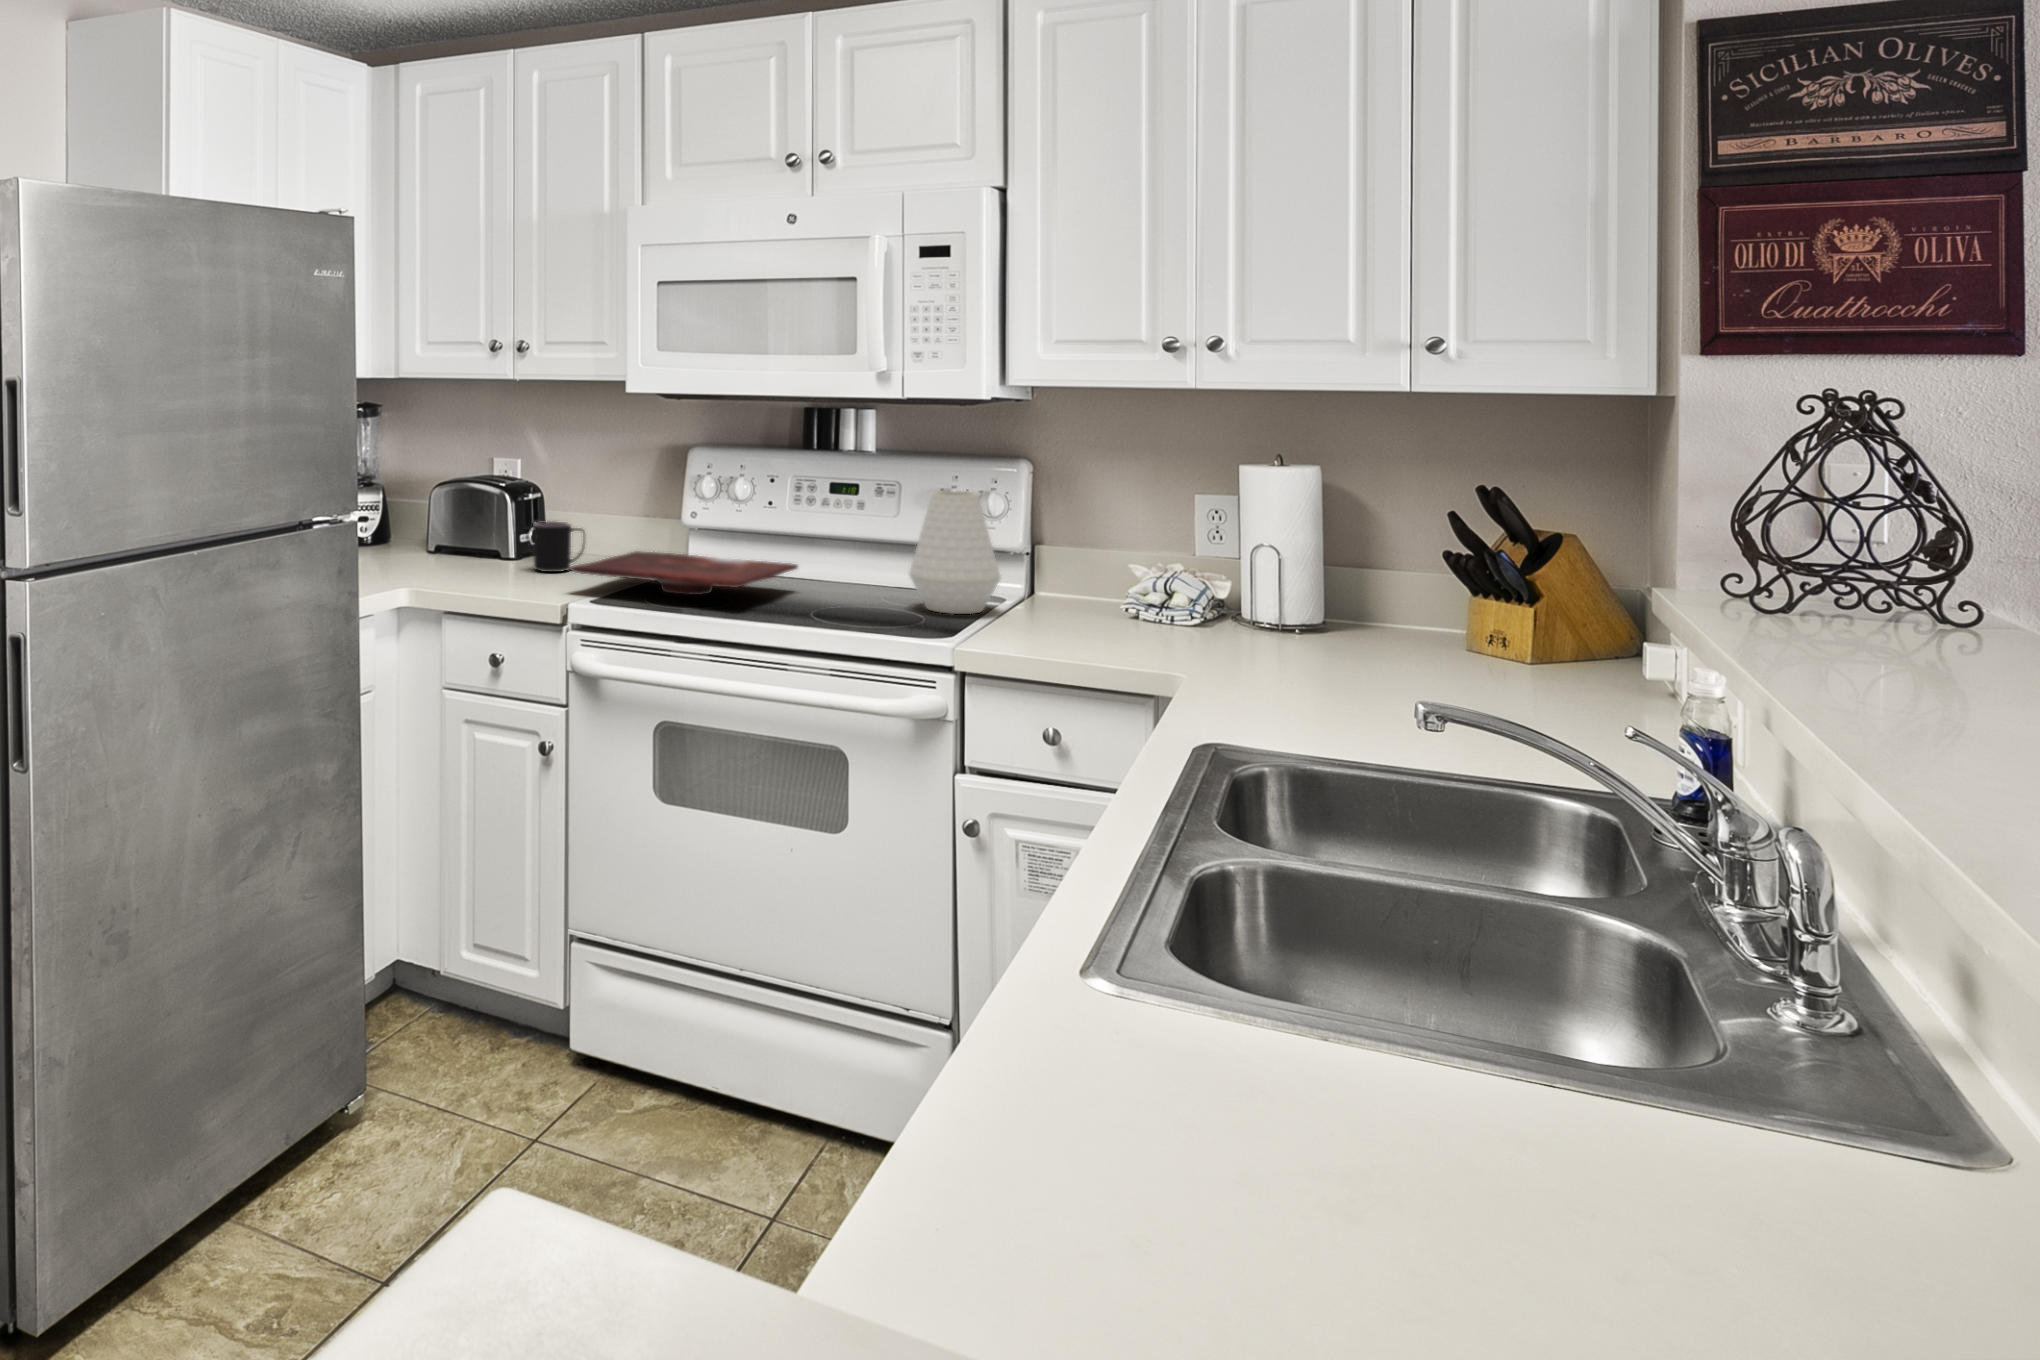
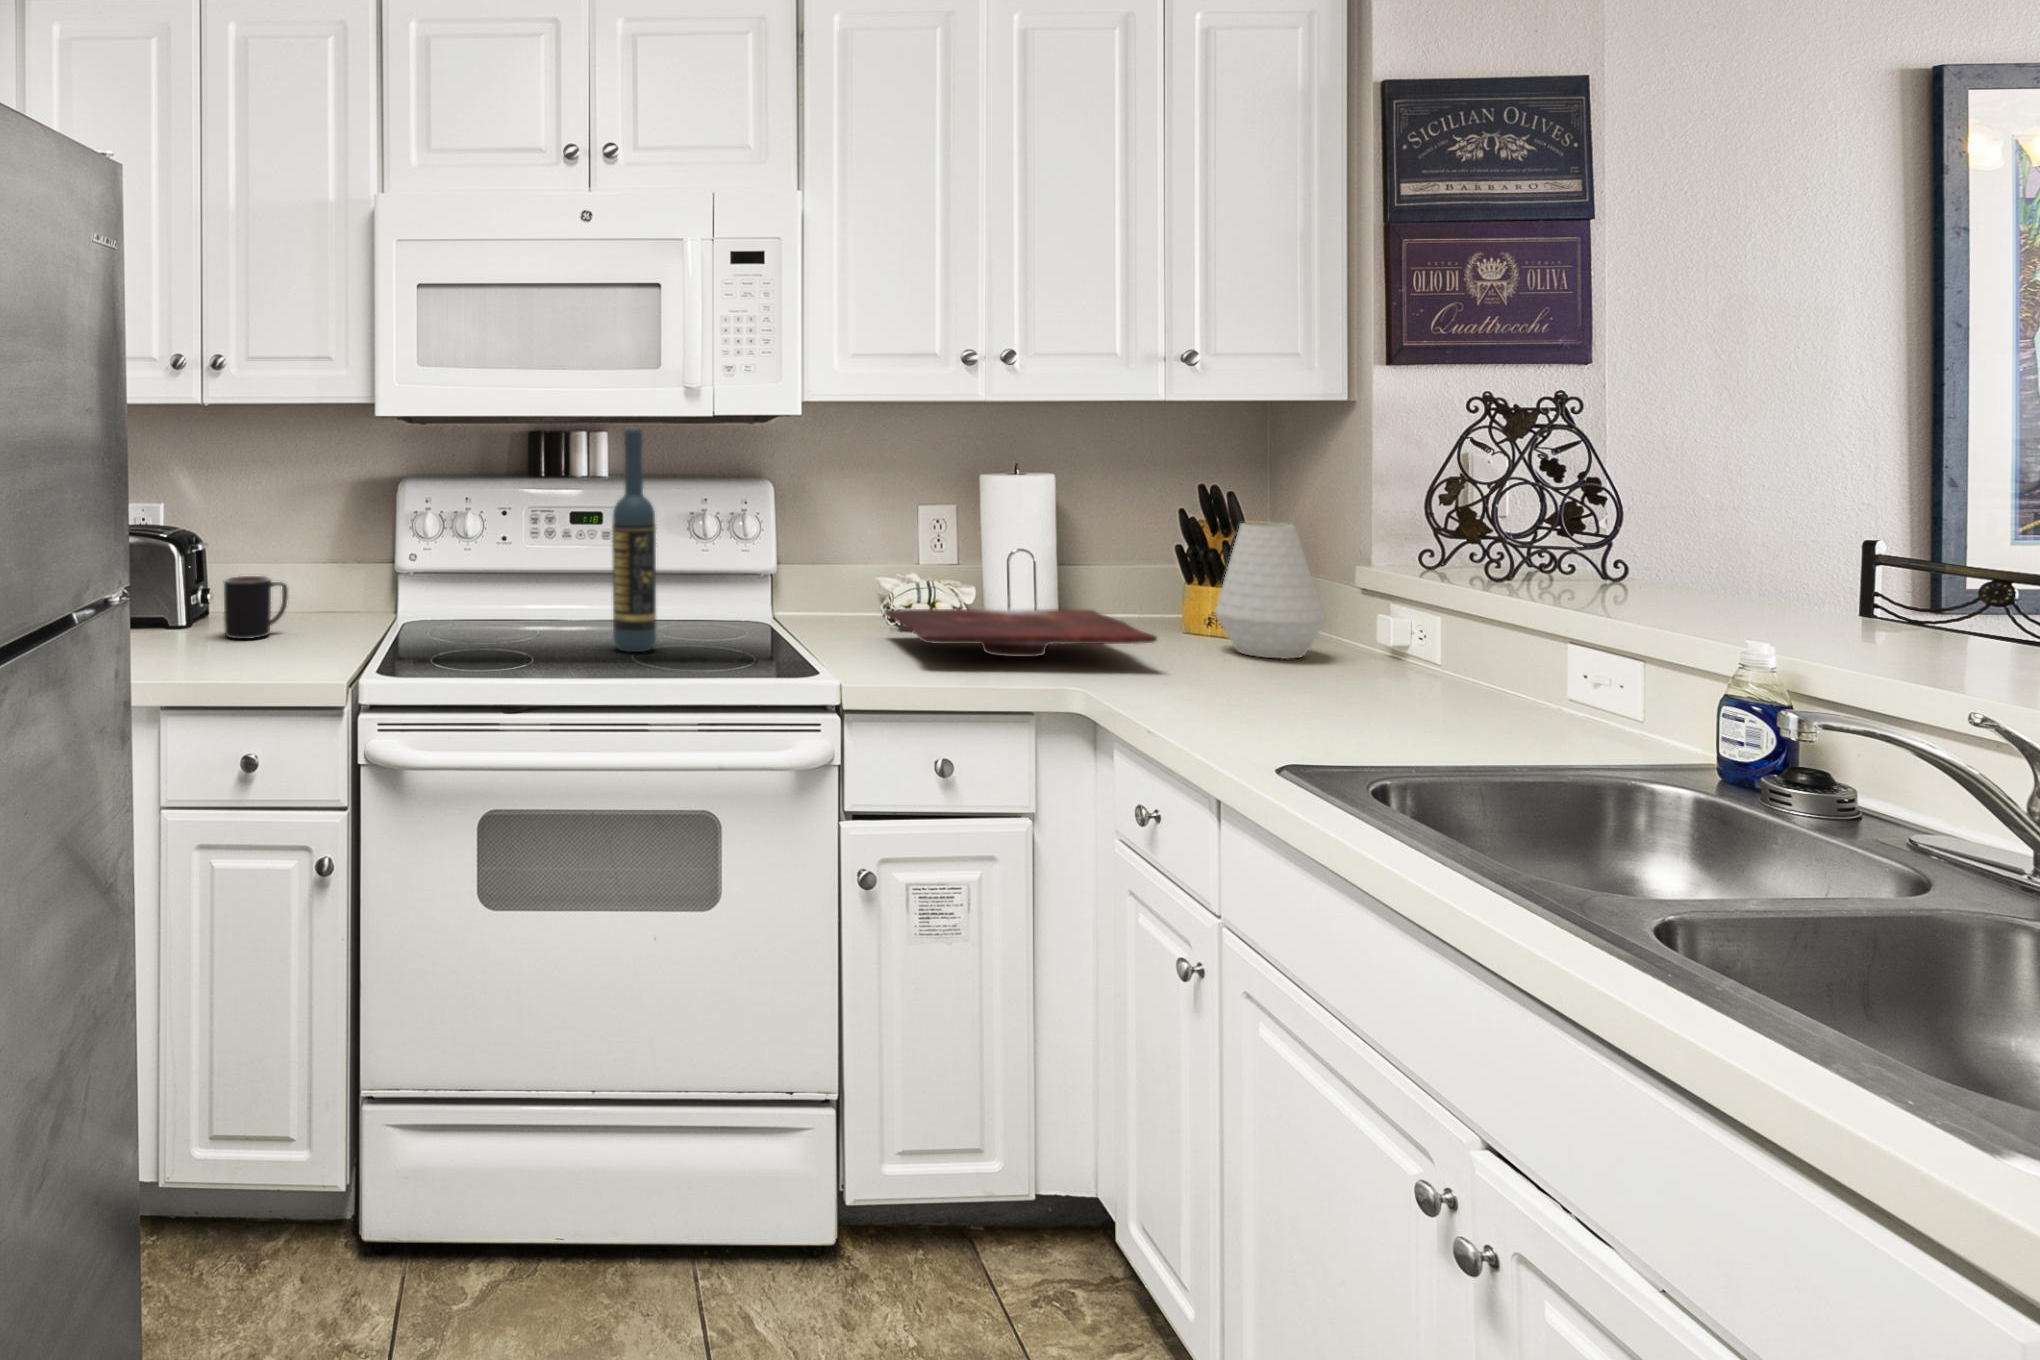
wine bottle: none [821,409,860,611] -> present [612,429,656,652]
vase: present [909,491,1000,614] -> present [1215,522,1325,659]
cutting board: present [570,551,798,595] -> present [885,609,1157,657]

